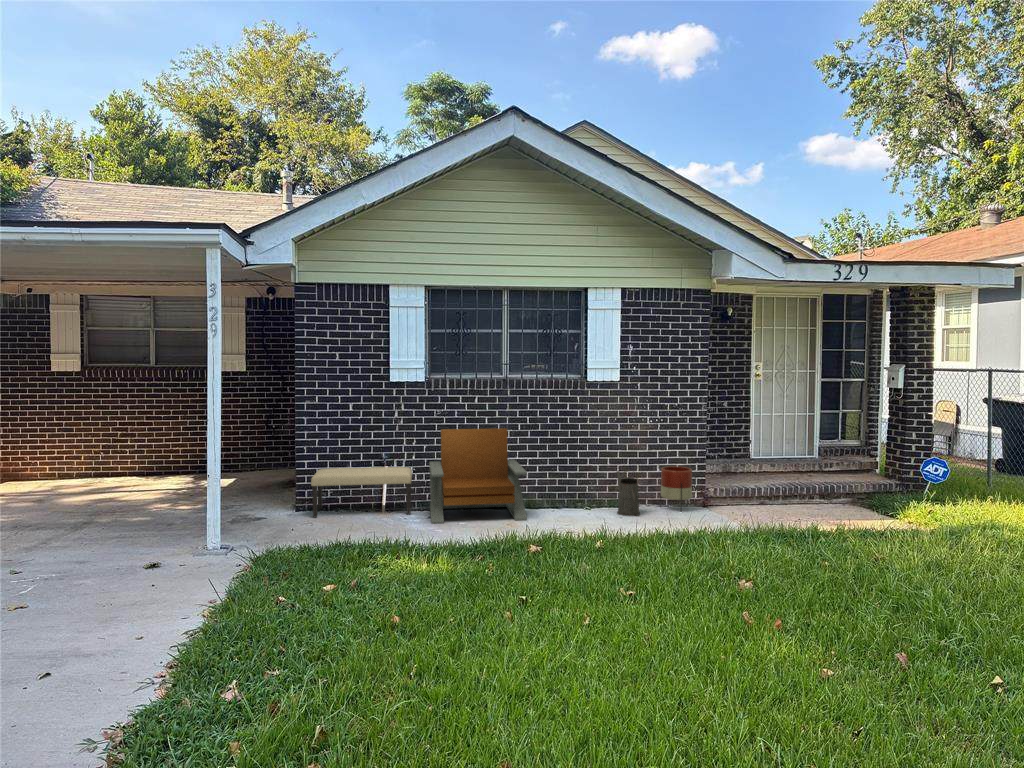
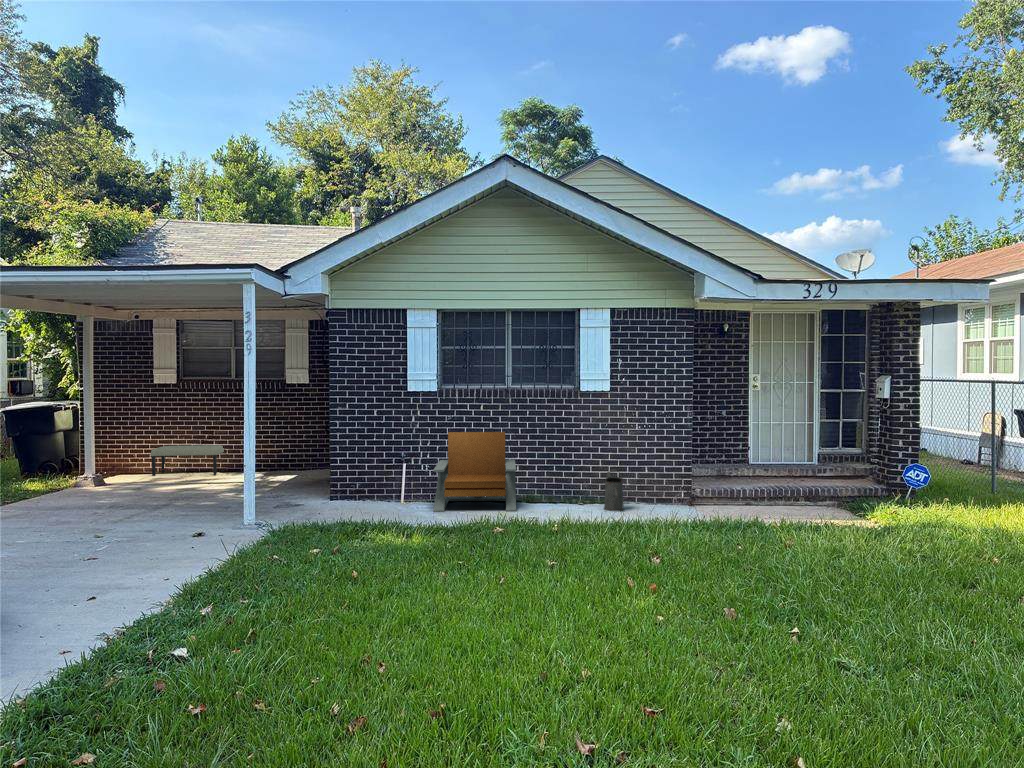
planter: present [660,466,692,512] -> none [647,468,675,510]
bench: present [311,467,412,517] -> present [151,445,224,476]

